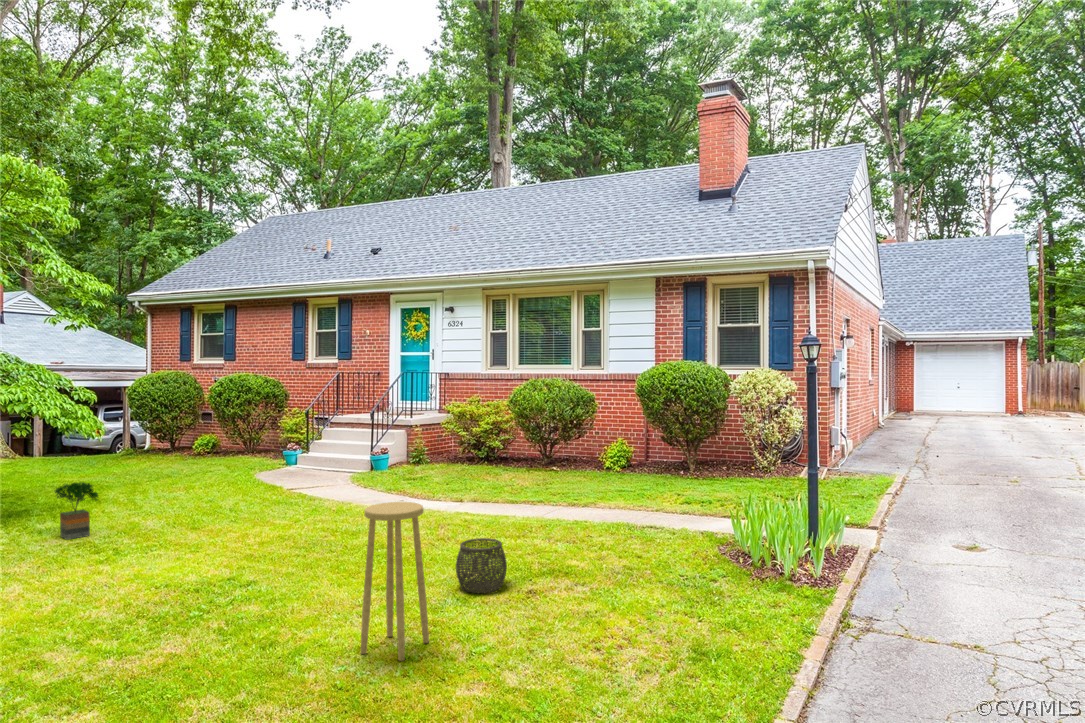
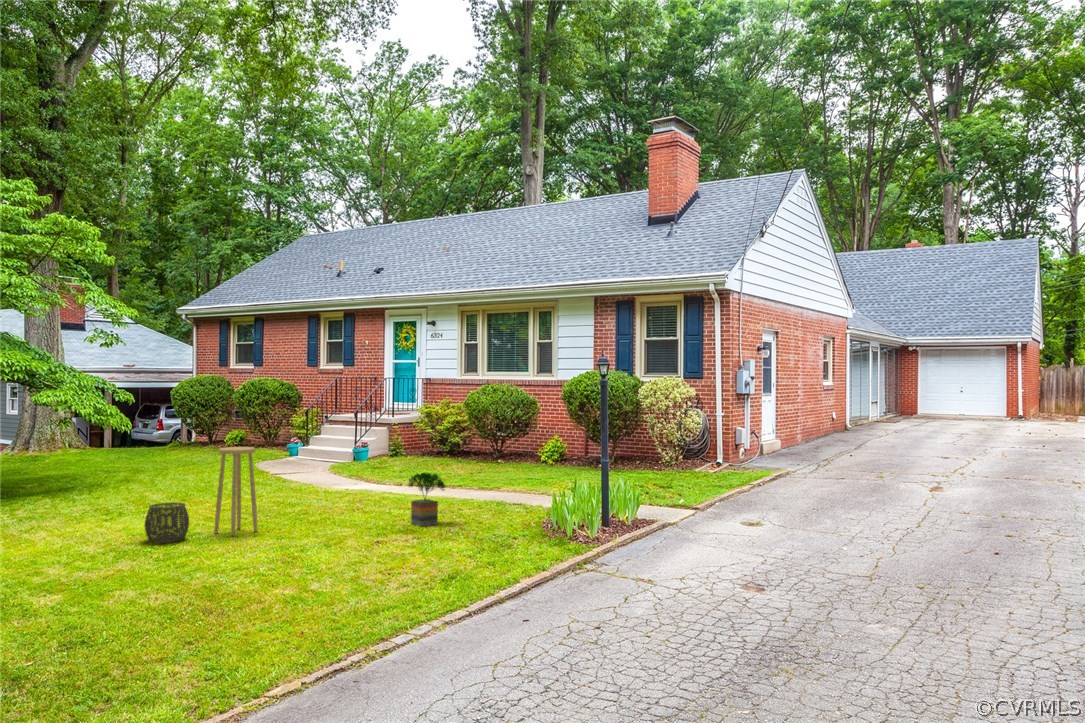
potted tree: present [54,482,98,540] -> present [409,473,445,526]
woven basket: present [456,538,507,593] -> present [145,502,189,543]

